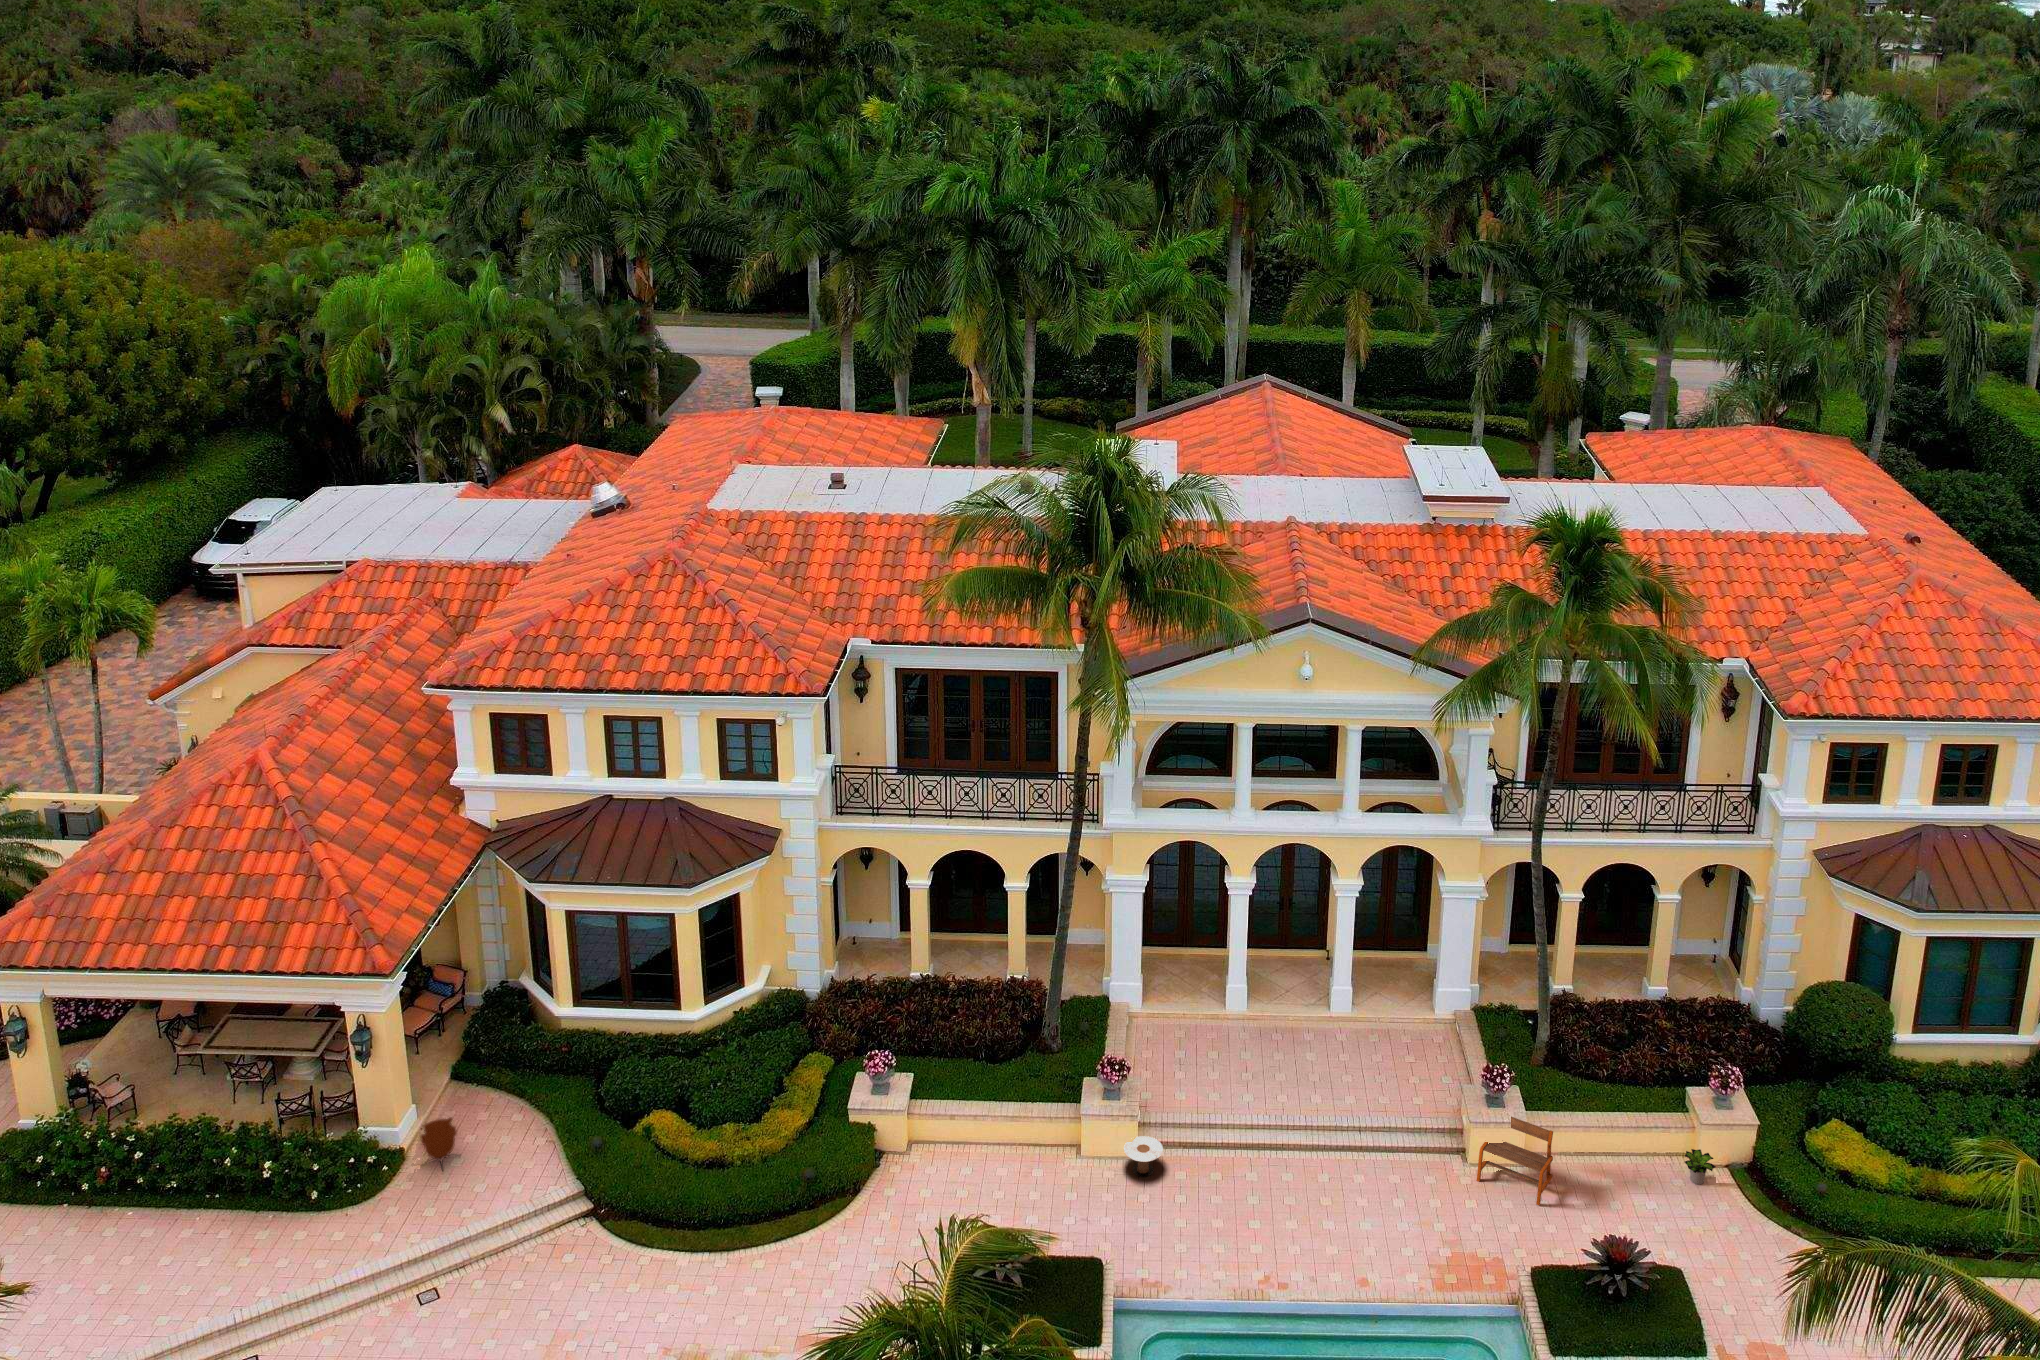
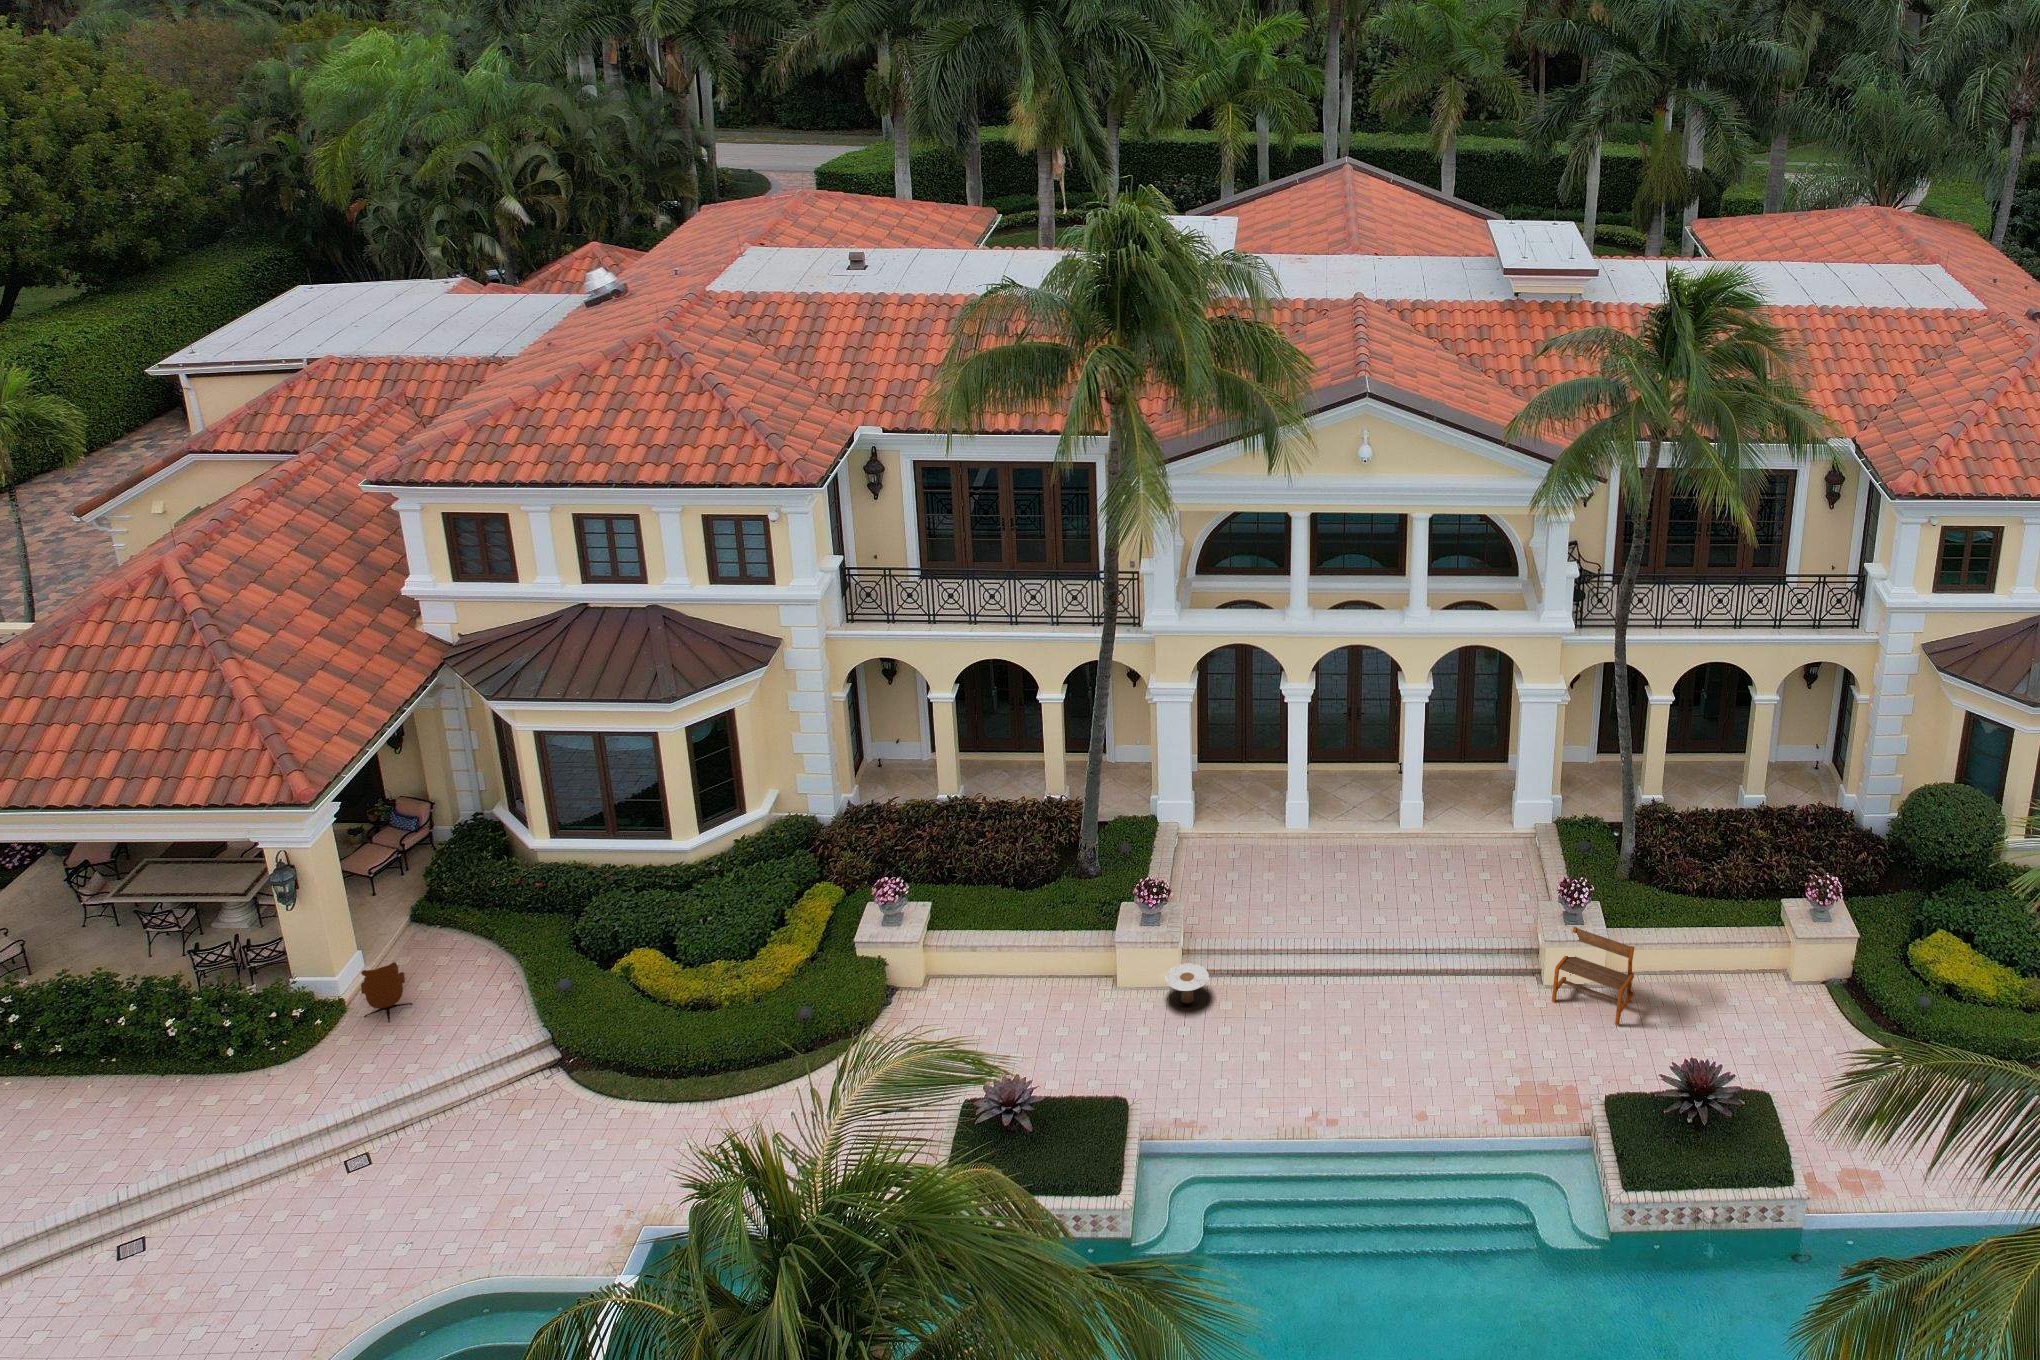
potted plant: present [1685,1149,1716,1184] -> none [1775,962,1810,999]

